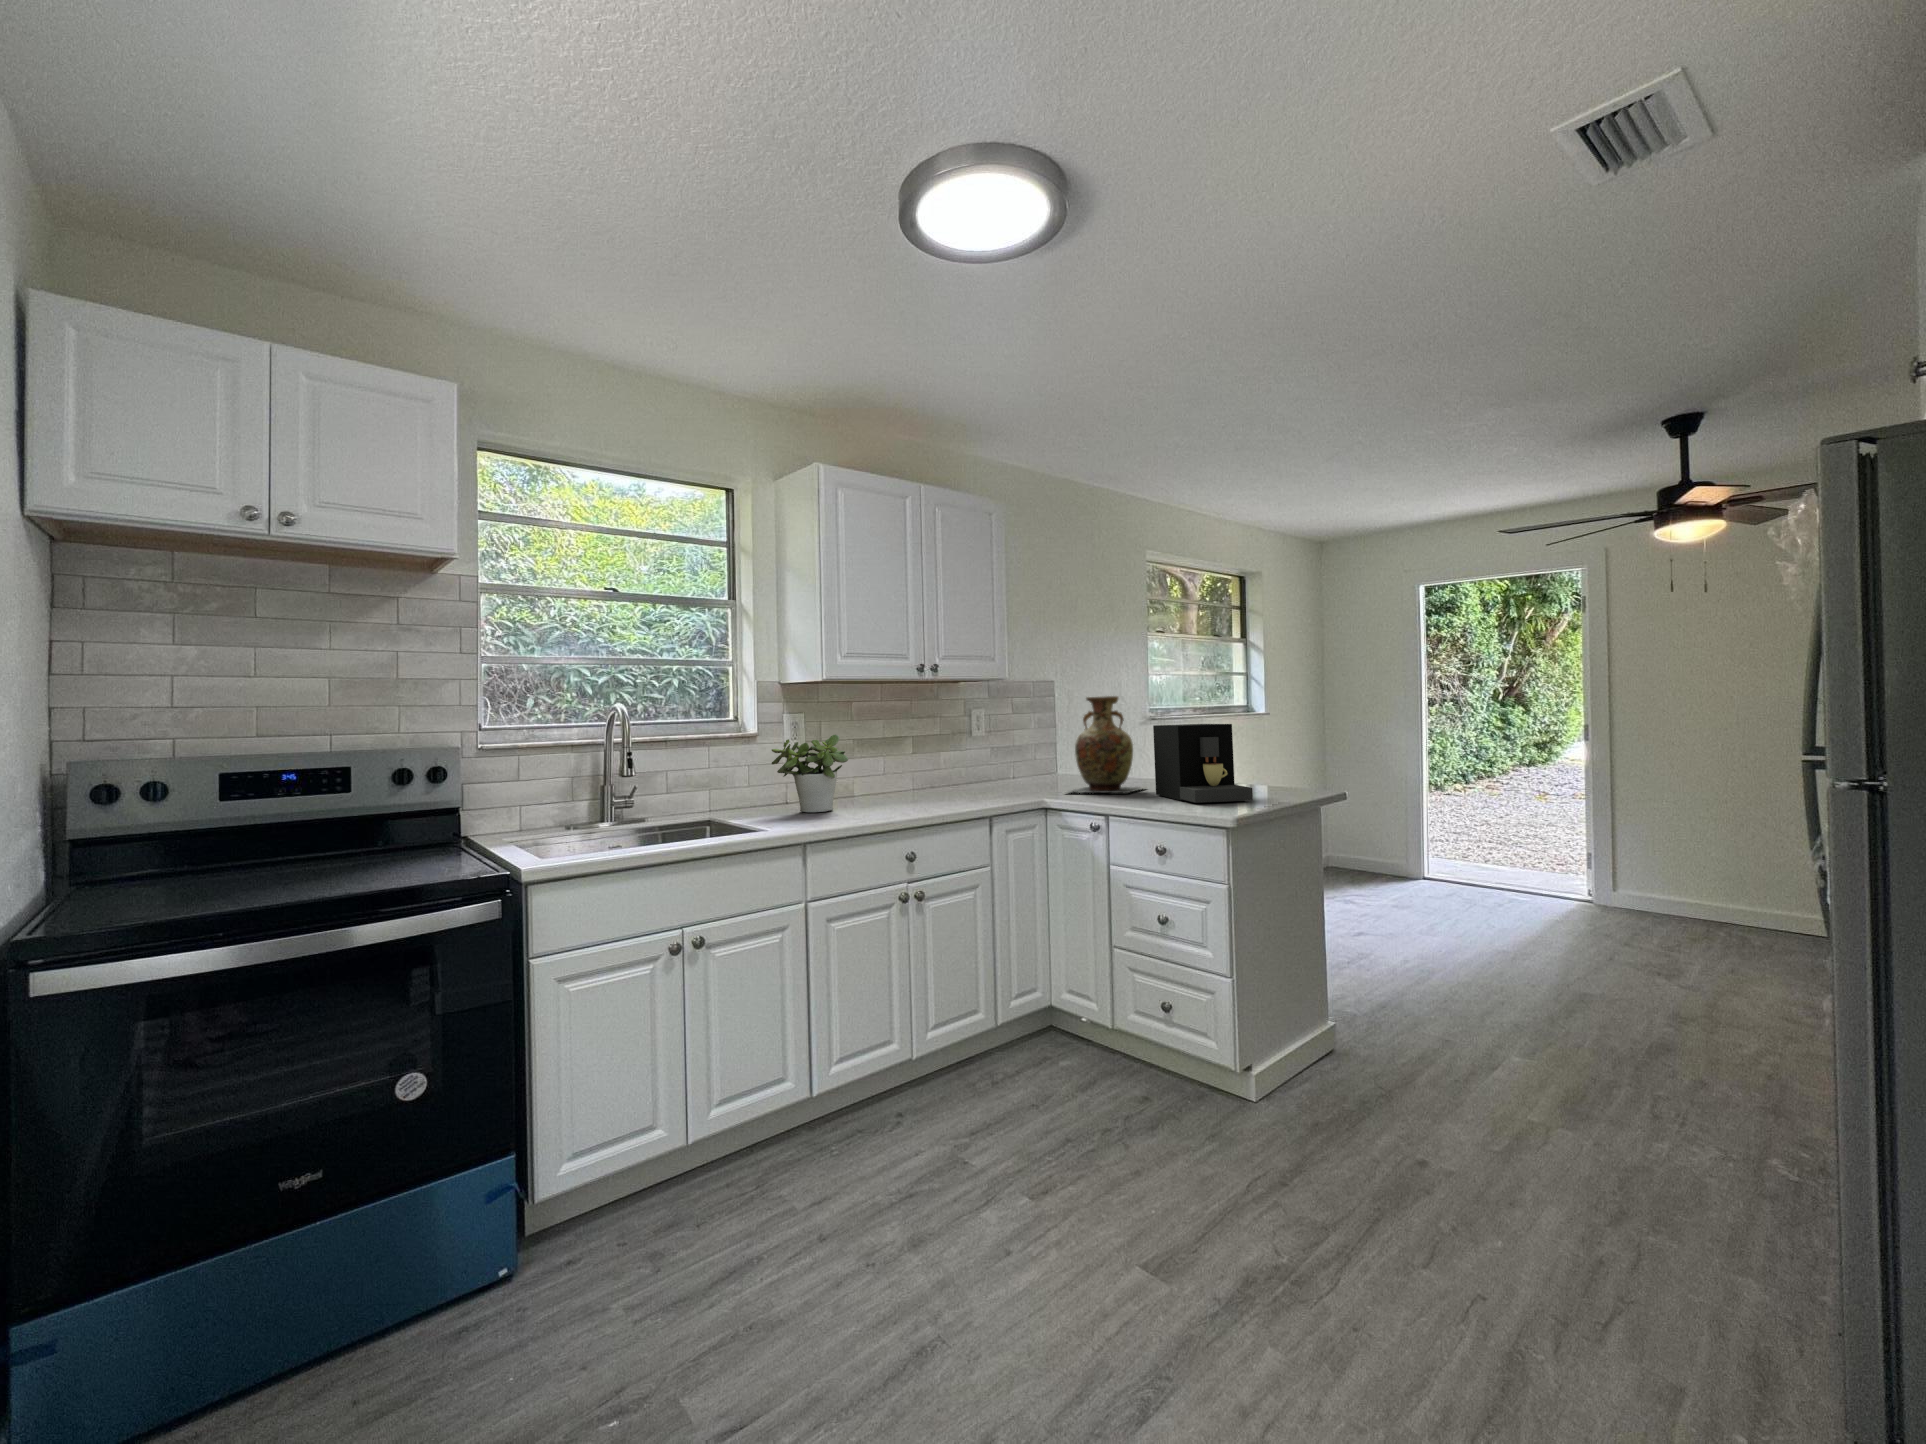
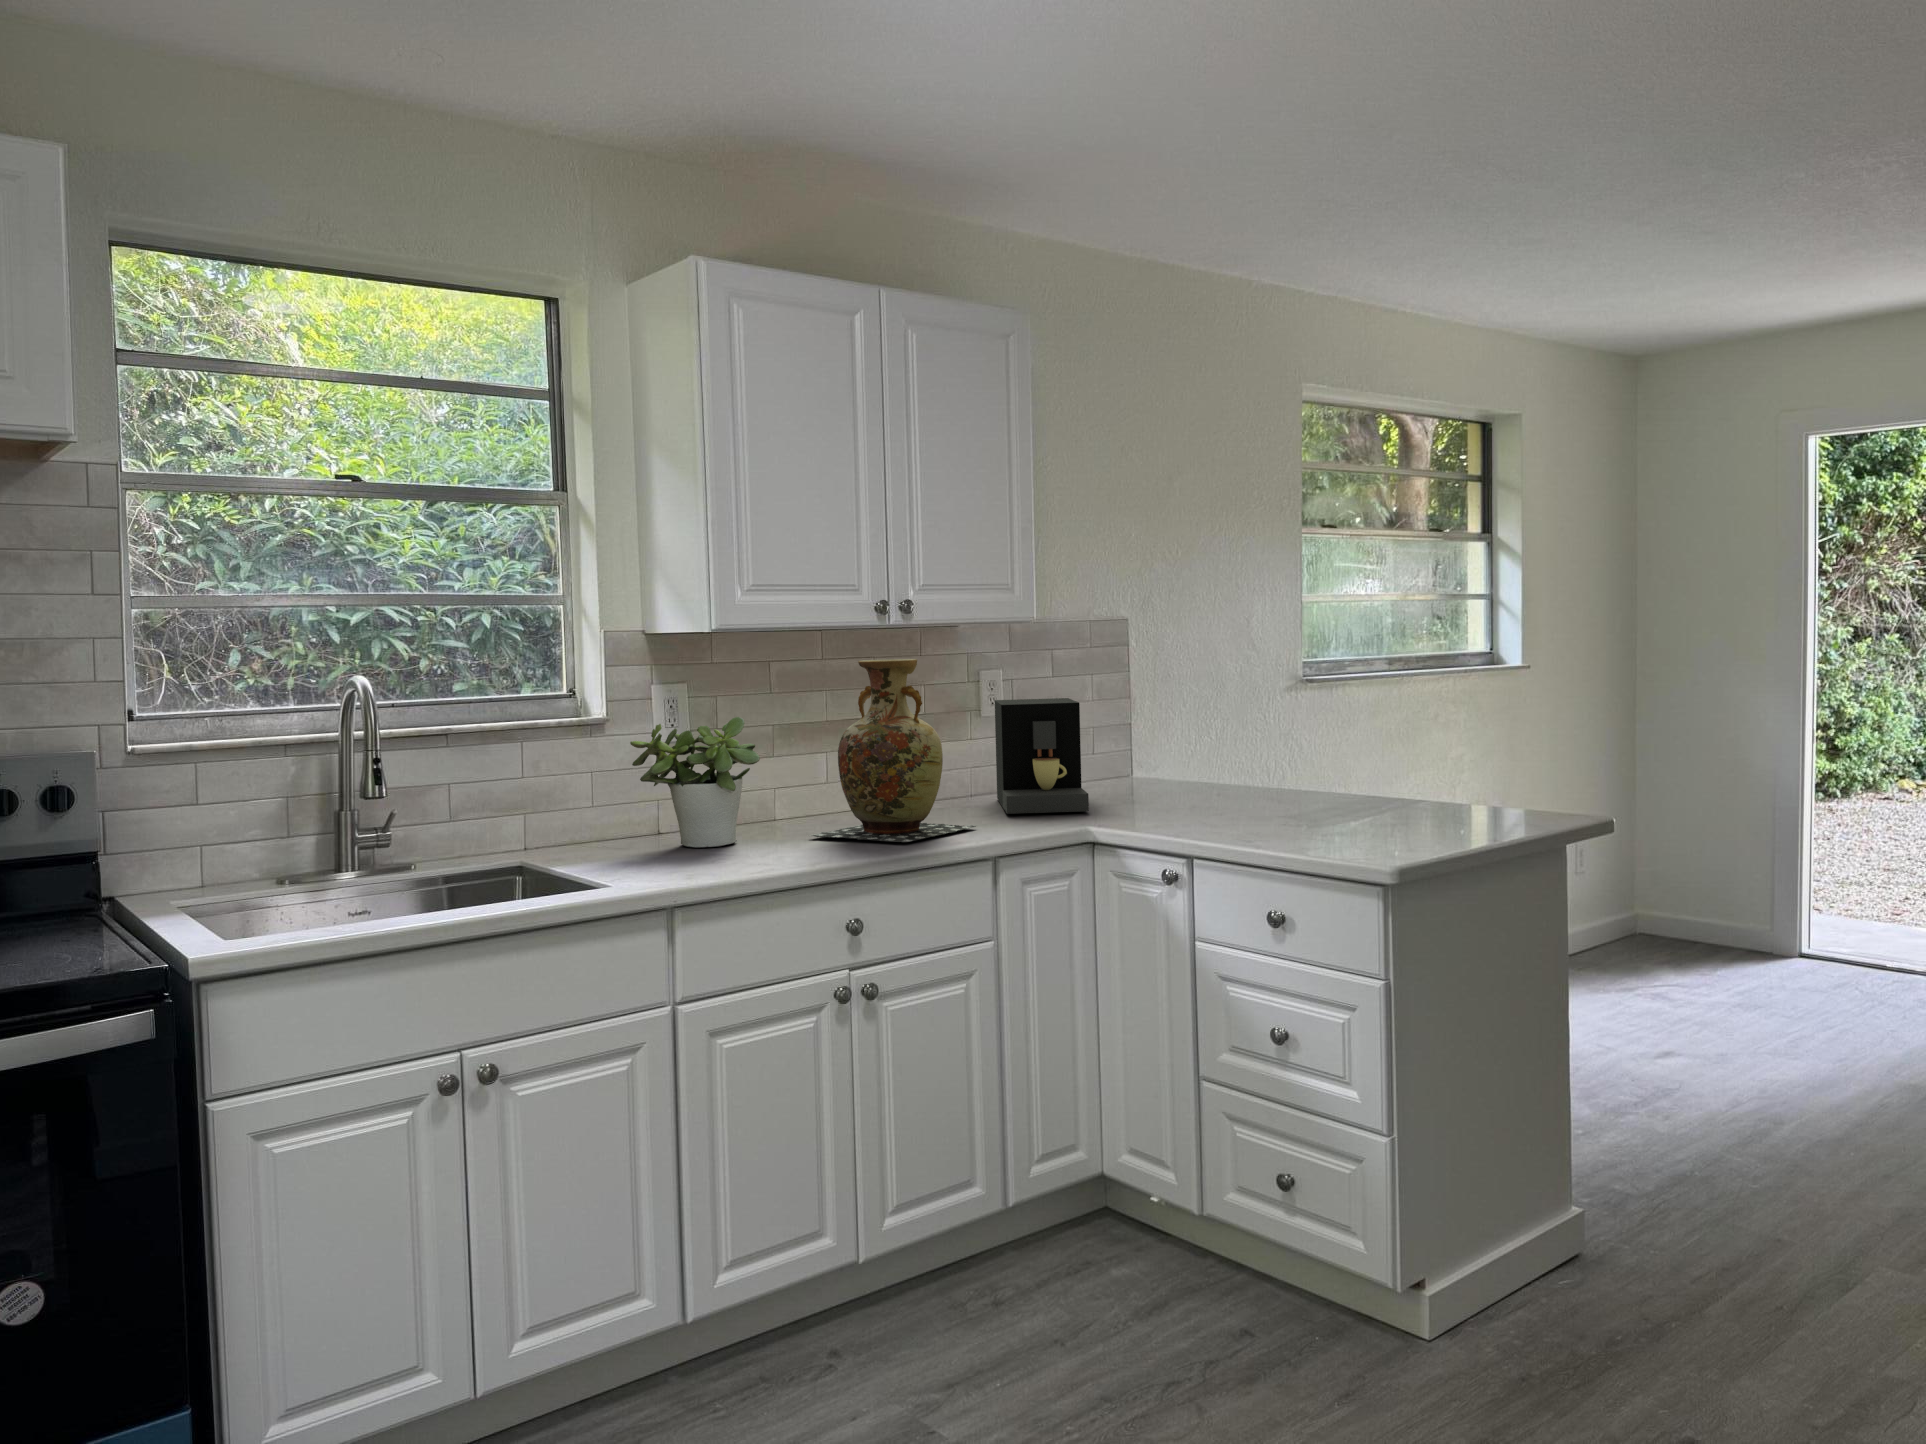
vase: present [1068,696,1143,793] -> present [810,659,976,842]
coffee maker: present [1153,724,1253,803] -> present [995,698,1089,814]

